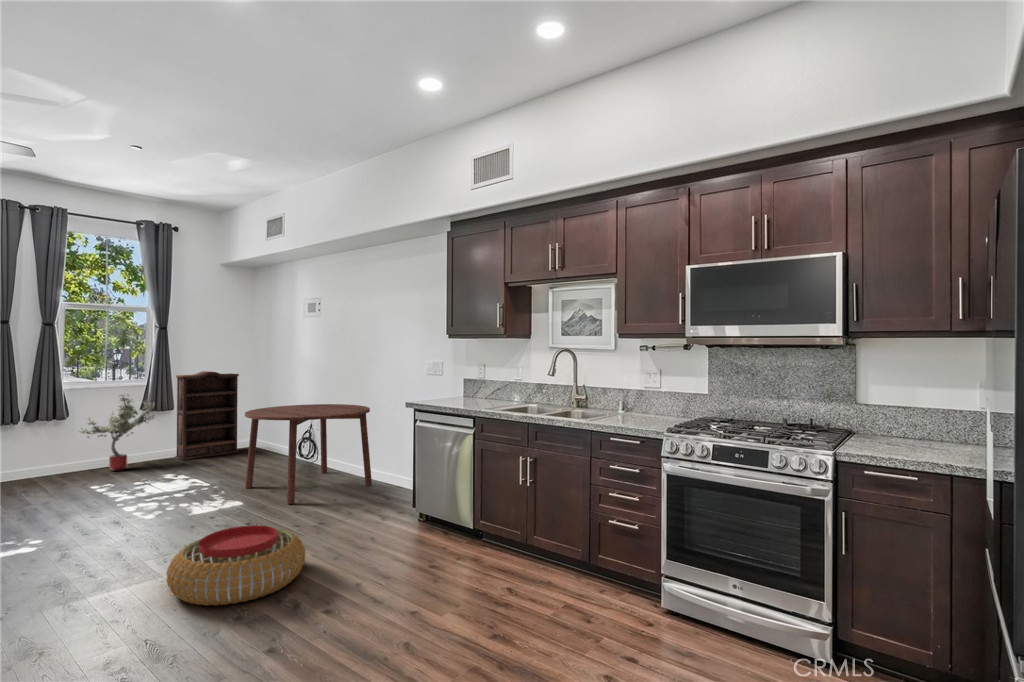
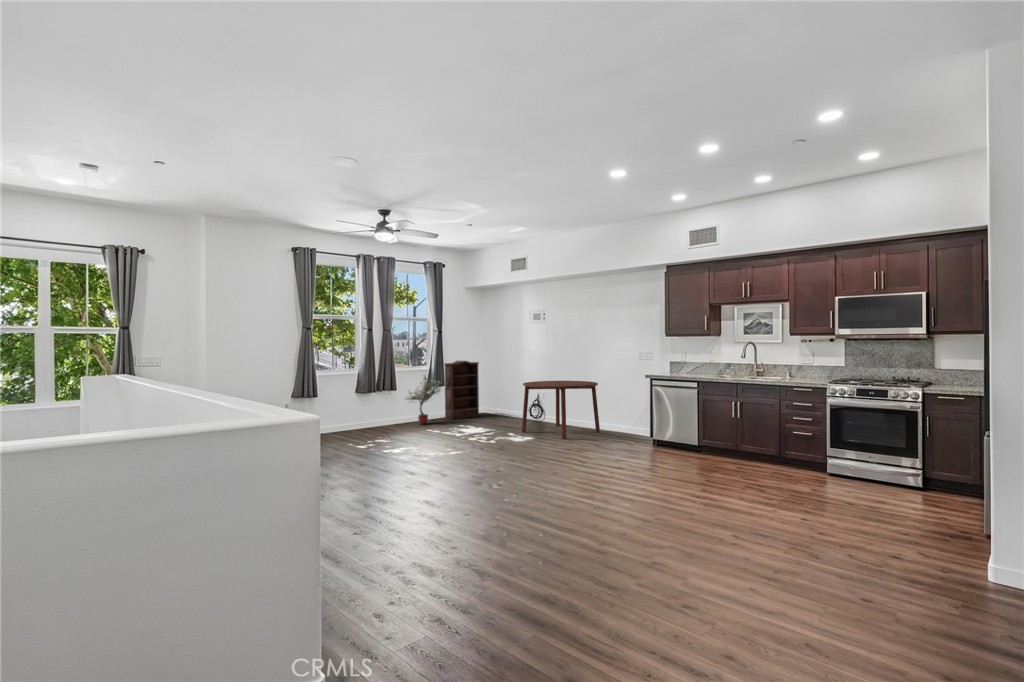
pouf: present [166,525,305,606] -> none [561,438,626,470]

